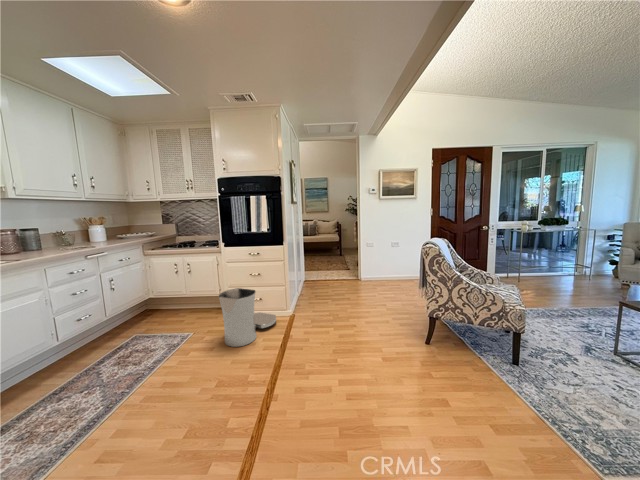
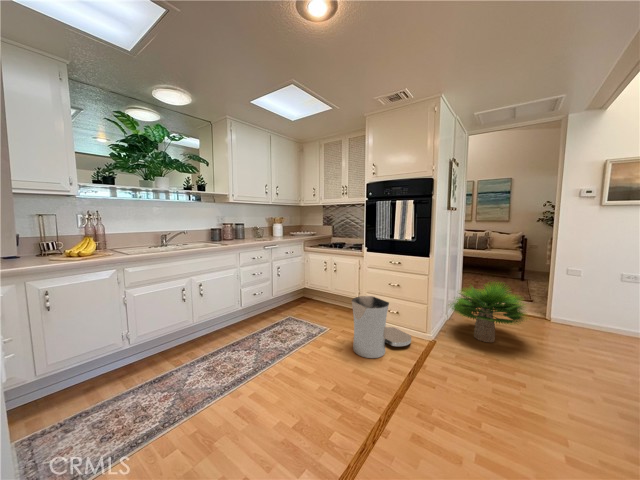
potted plant: none [298,256,352,304] -> present [452,283,525,342]

